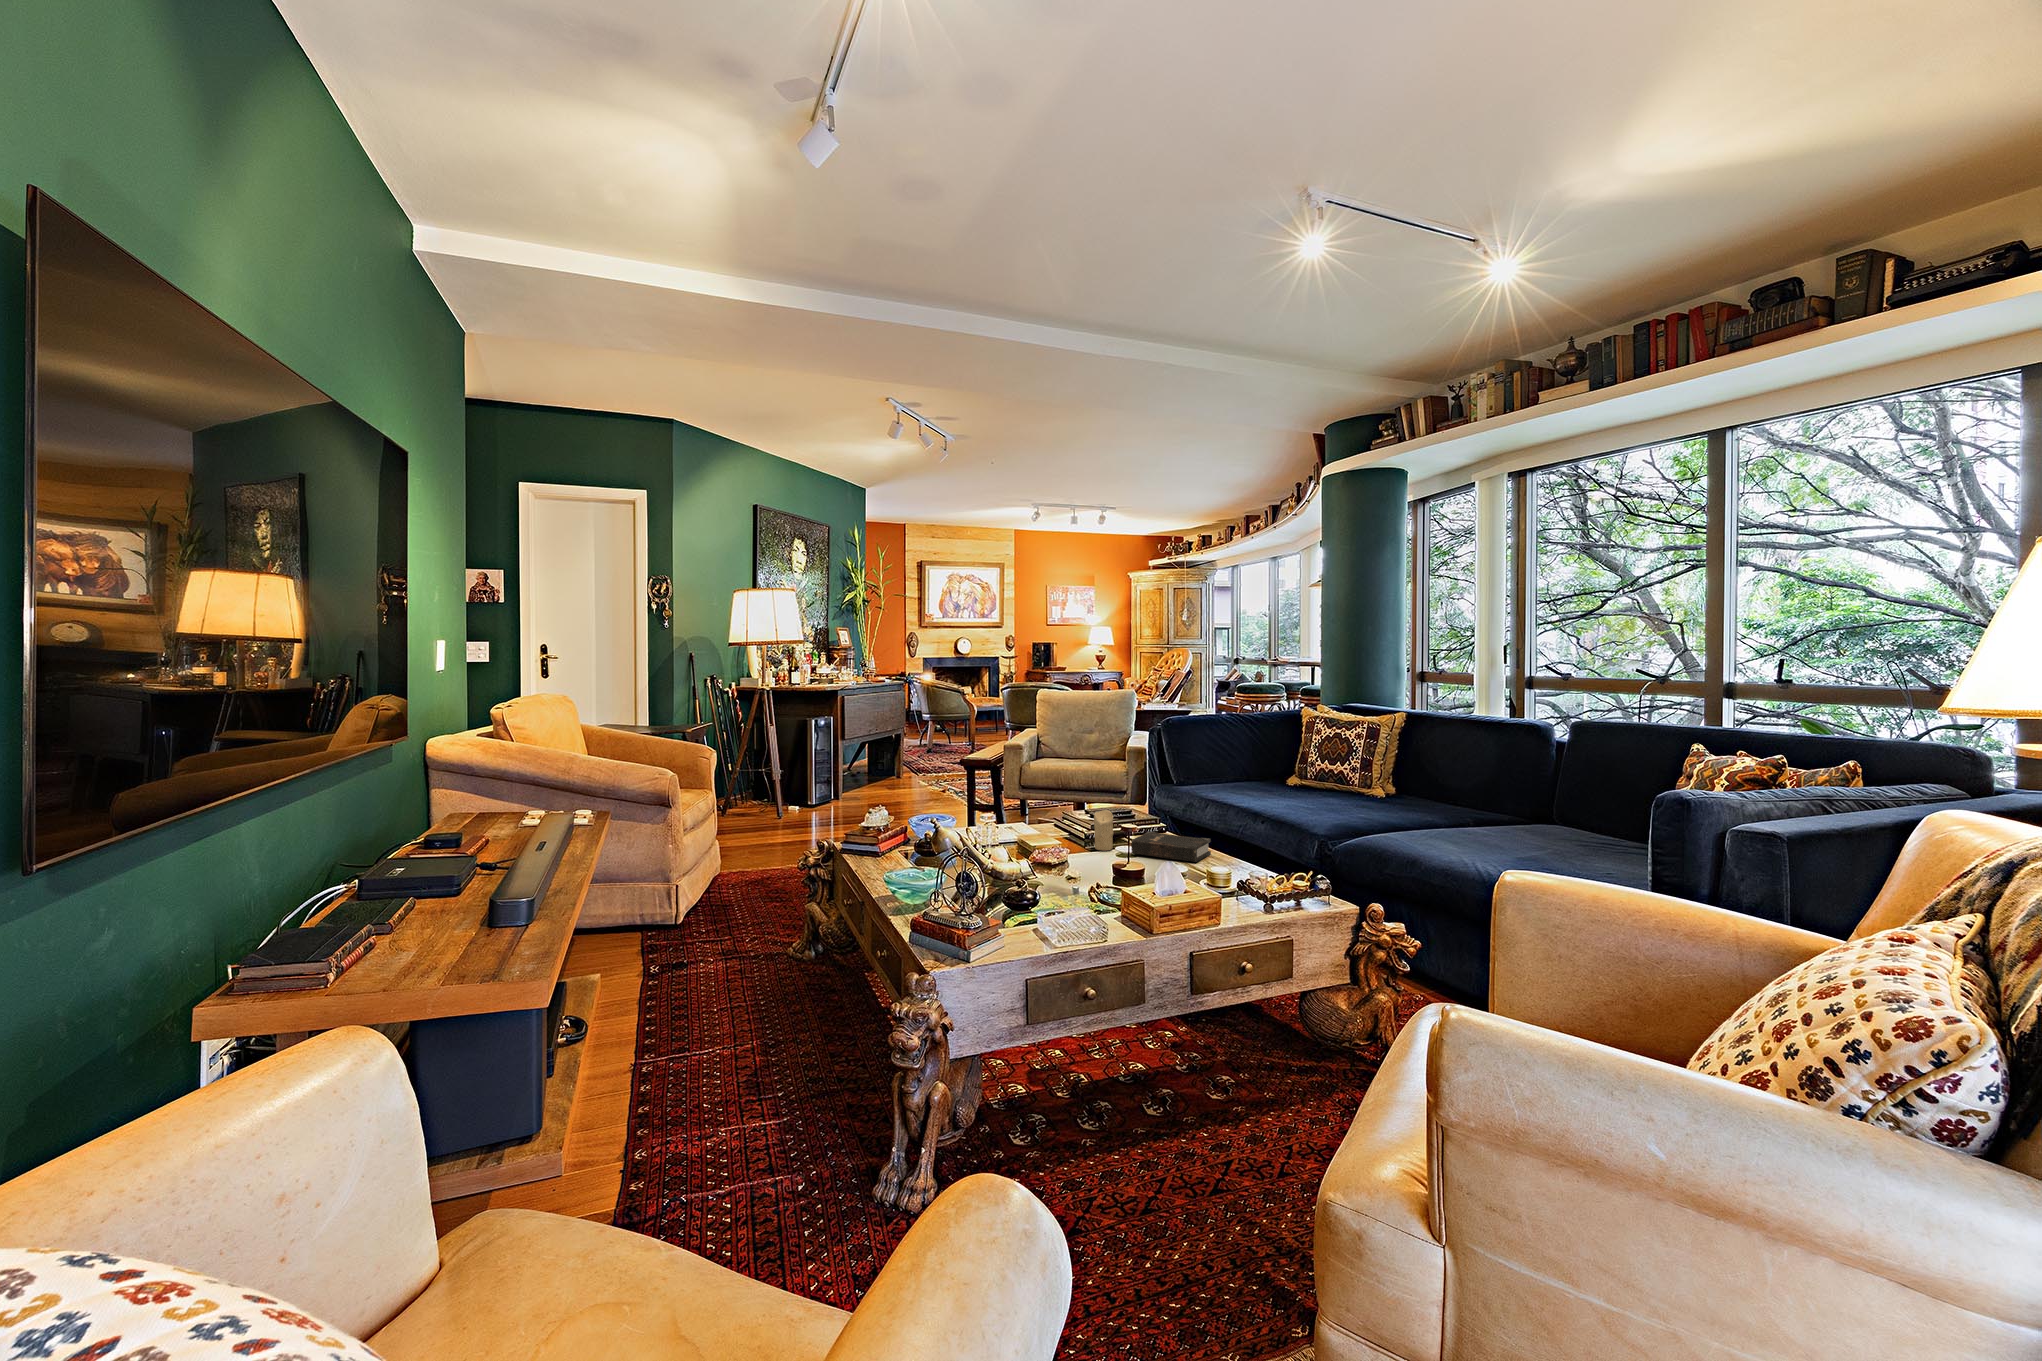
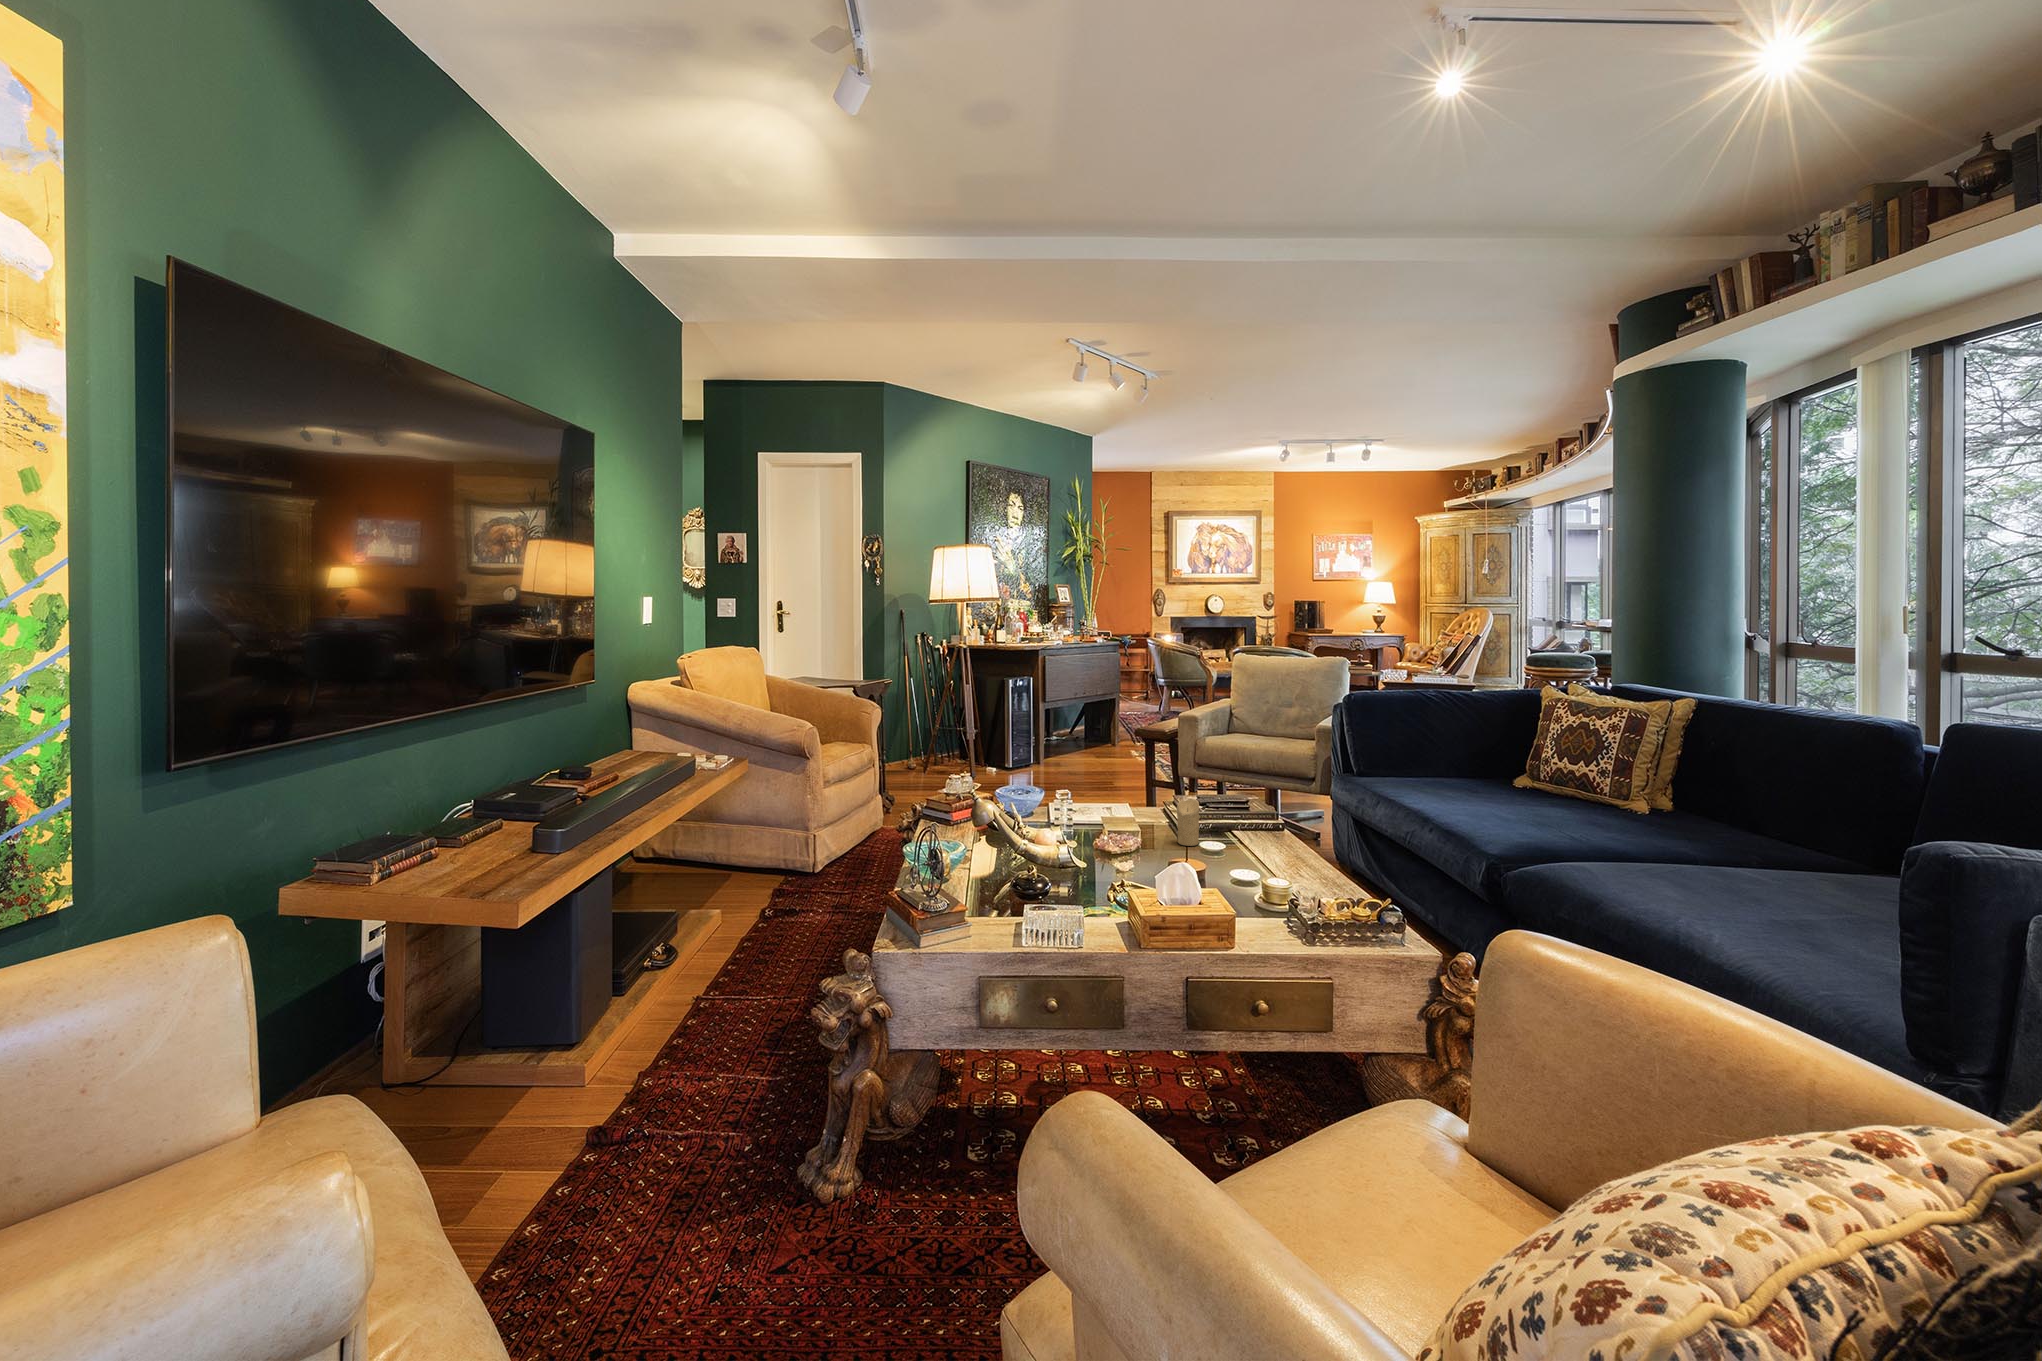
hardback book: present [1132,832,1211,862] -> none [1212,829,1311,870]

